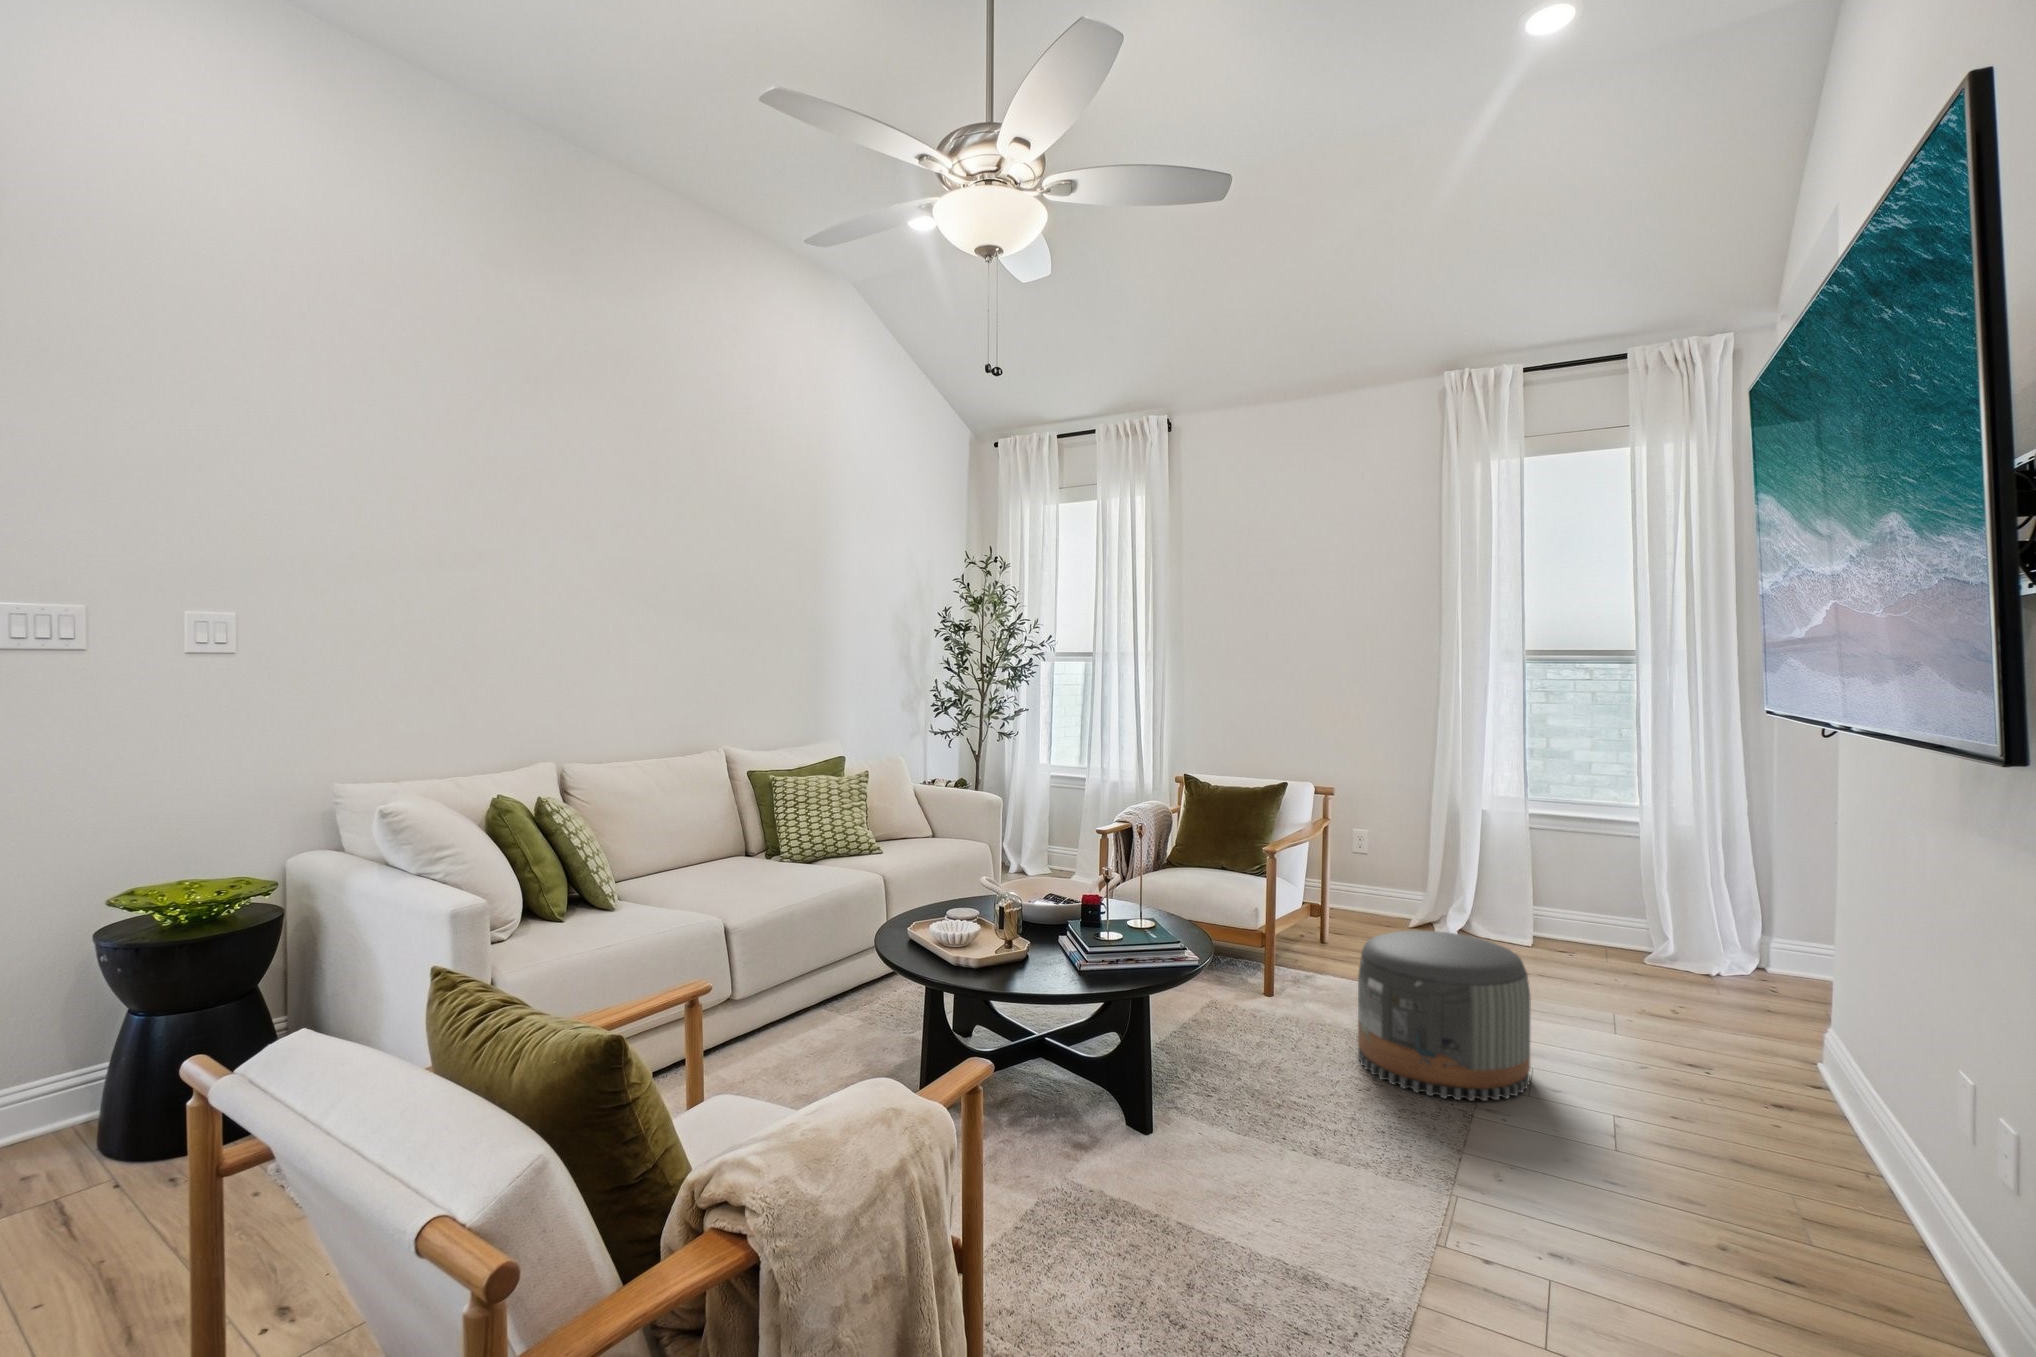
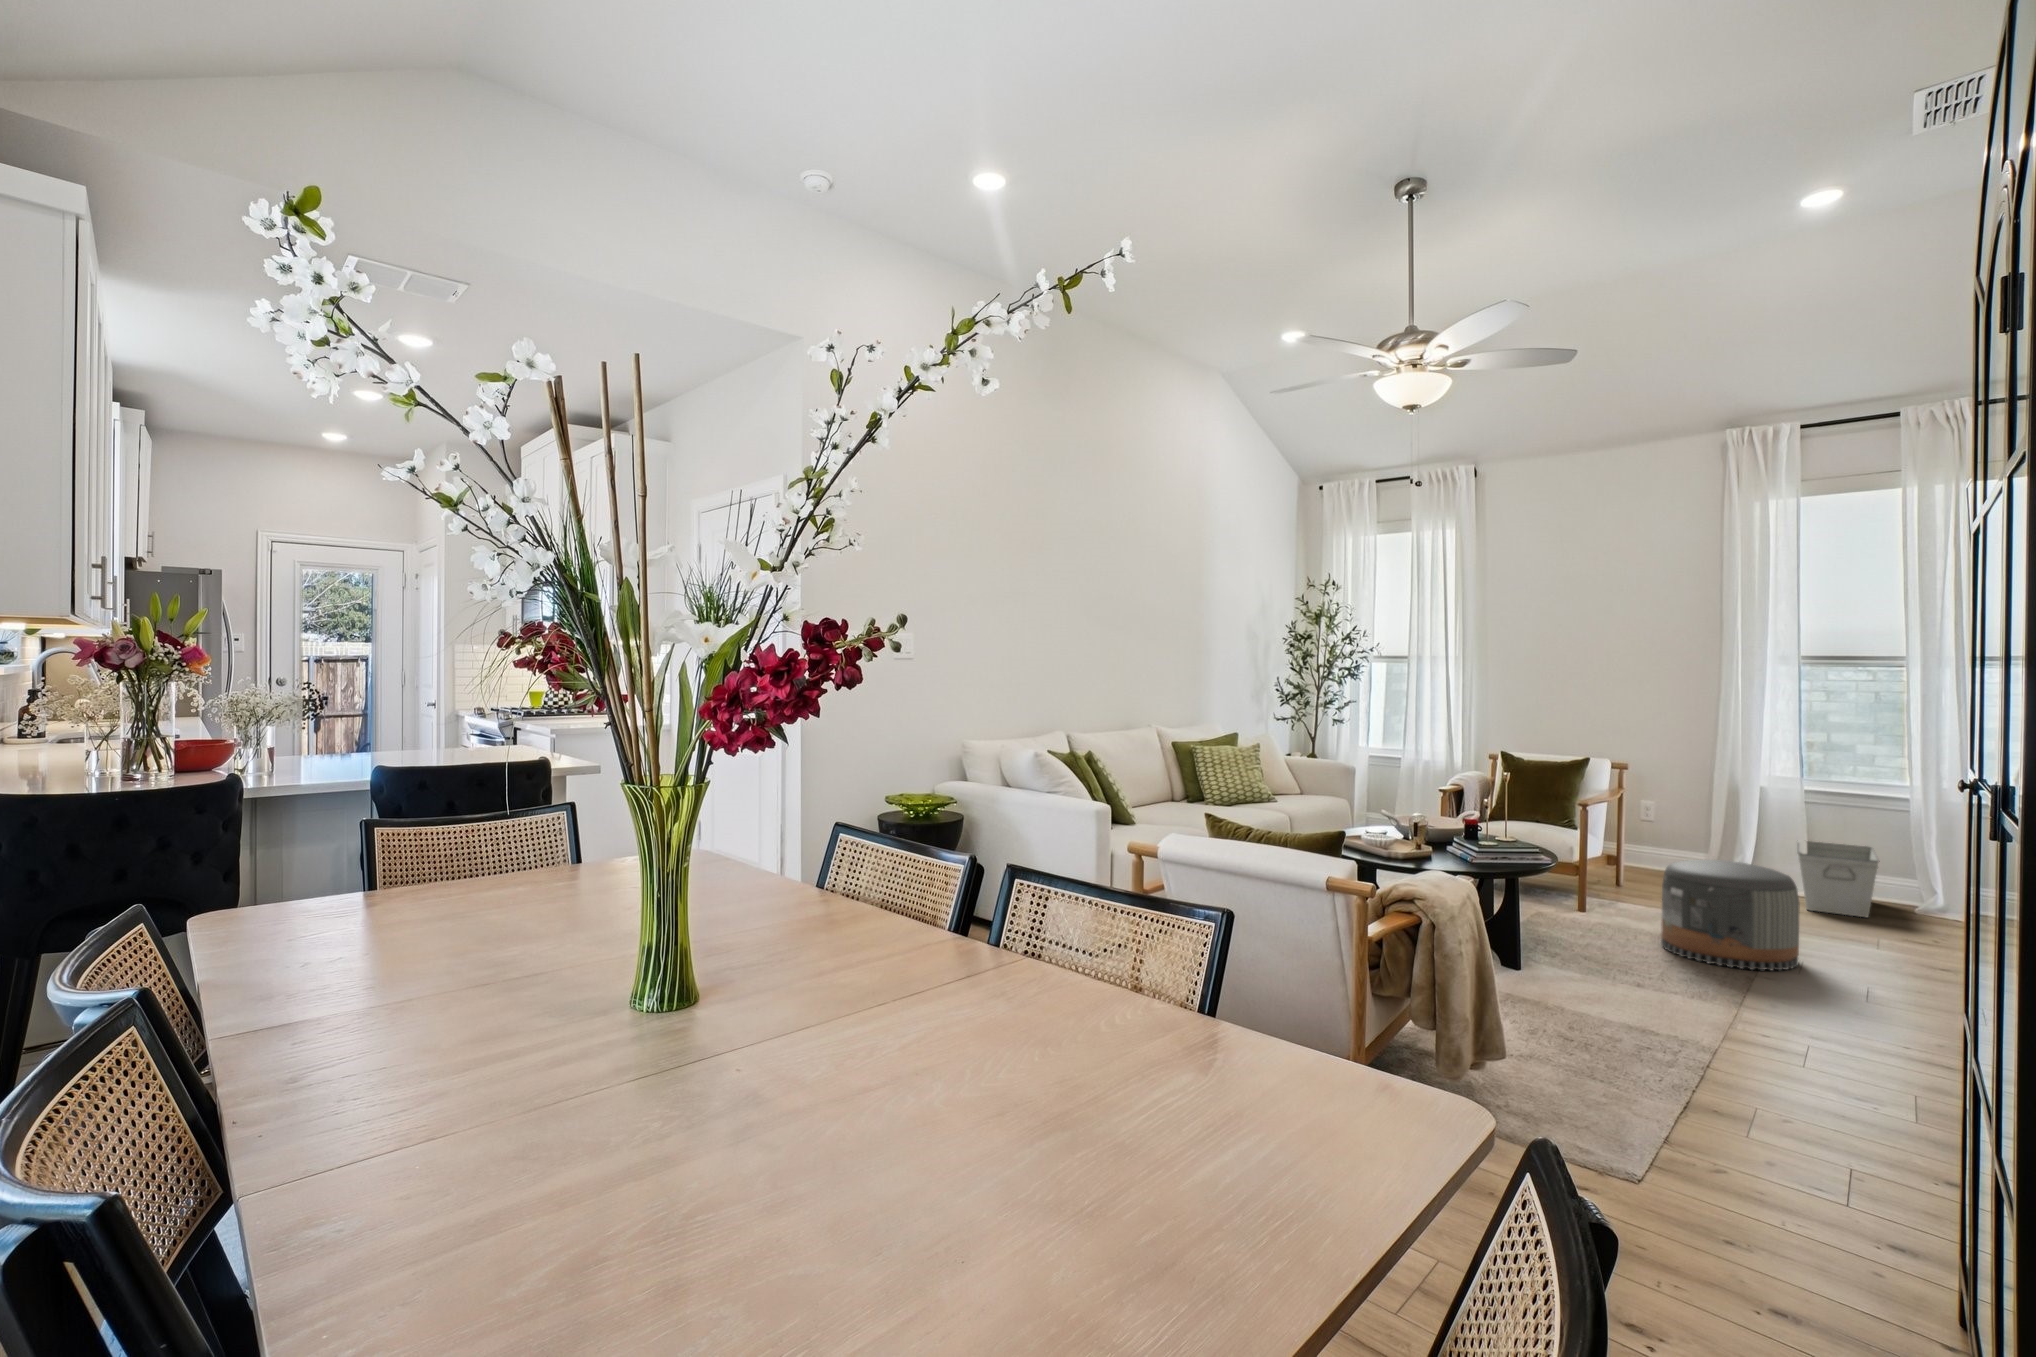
storage bin: none [1520,876,1614,980] -> present [1797,841,1879,917]

